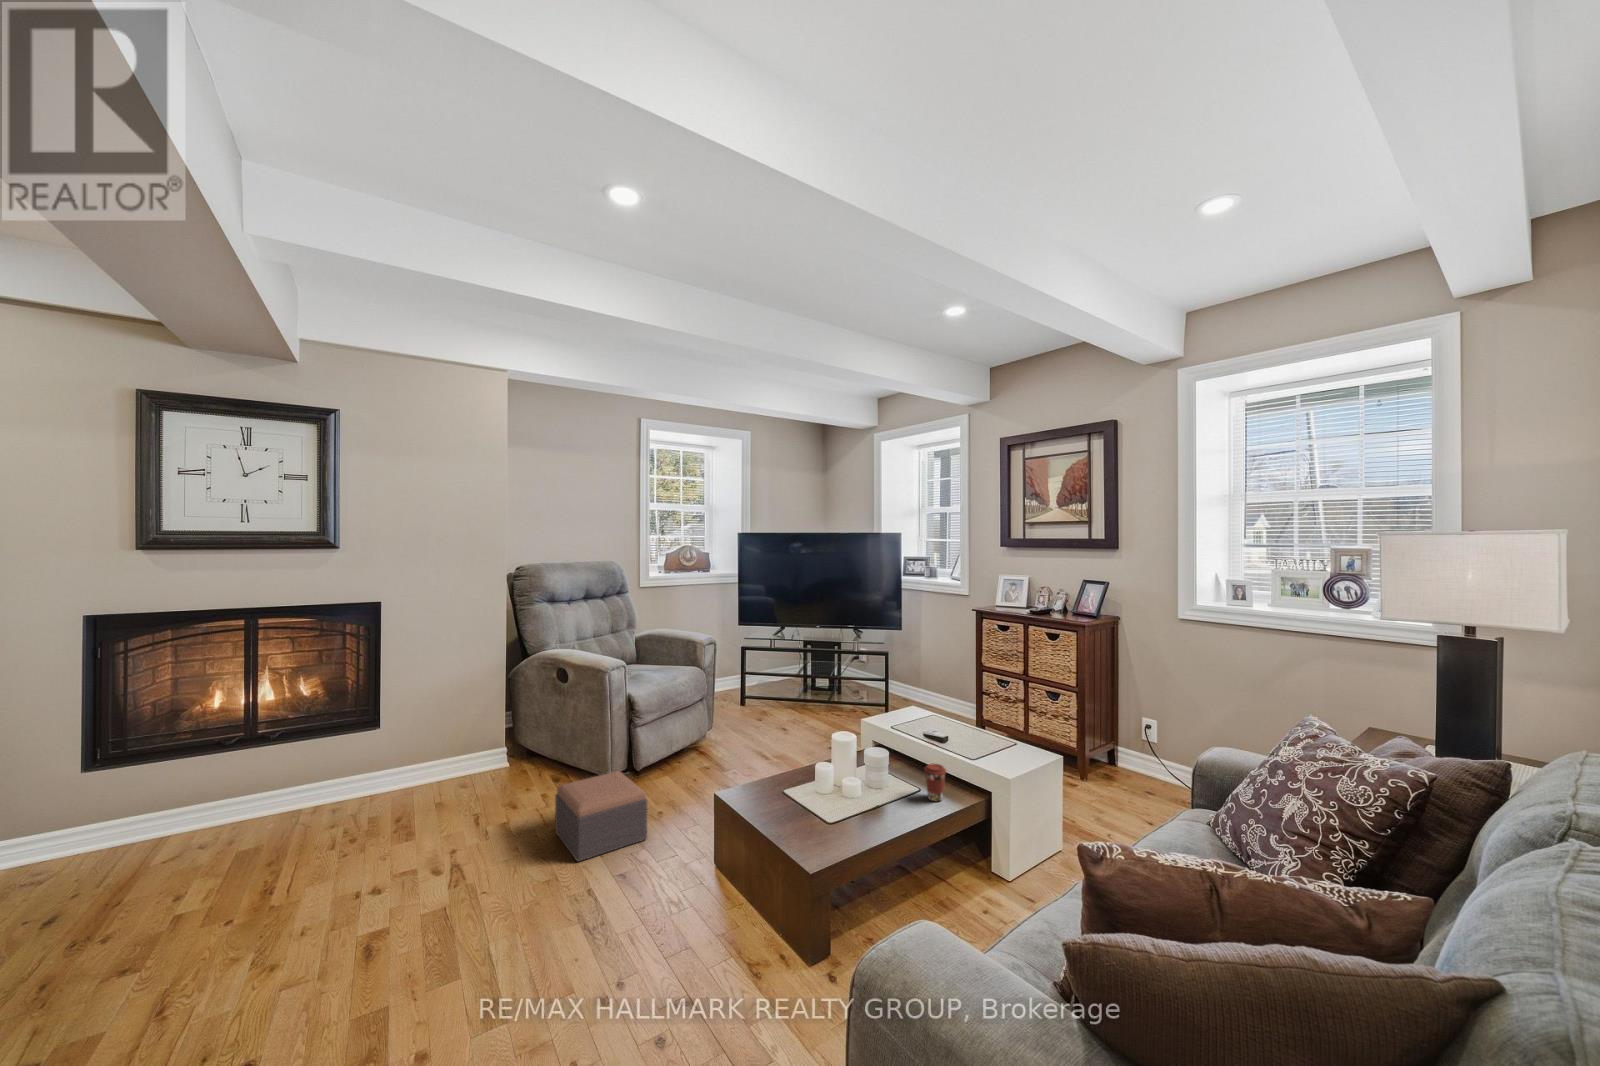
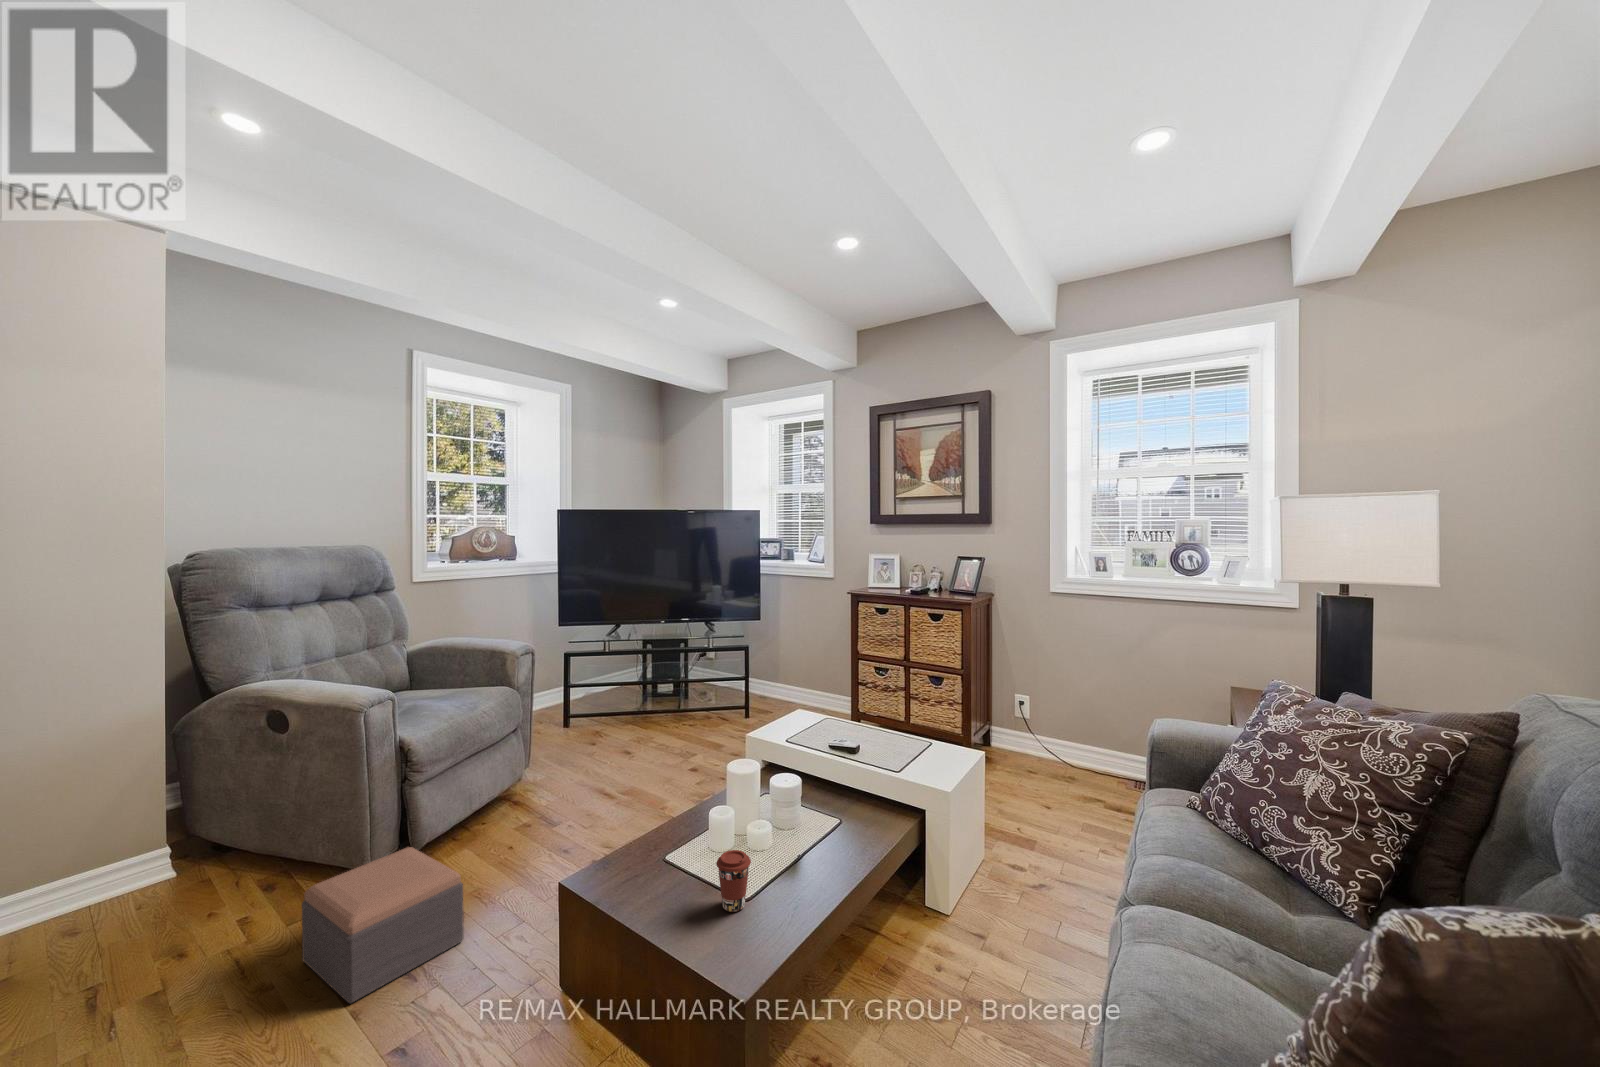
coffee cup: present [924,764,946,802] -> present [716,850,751,912]

